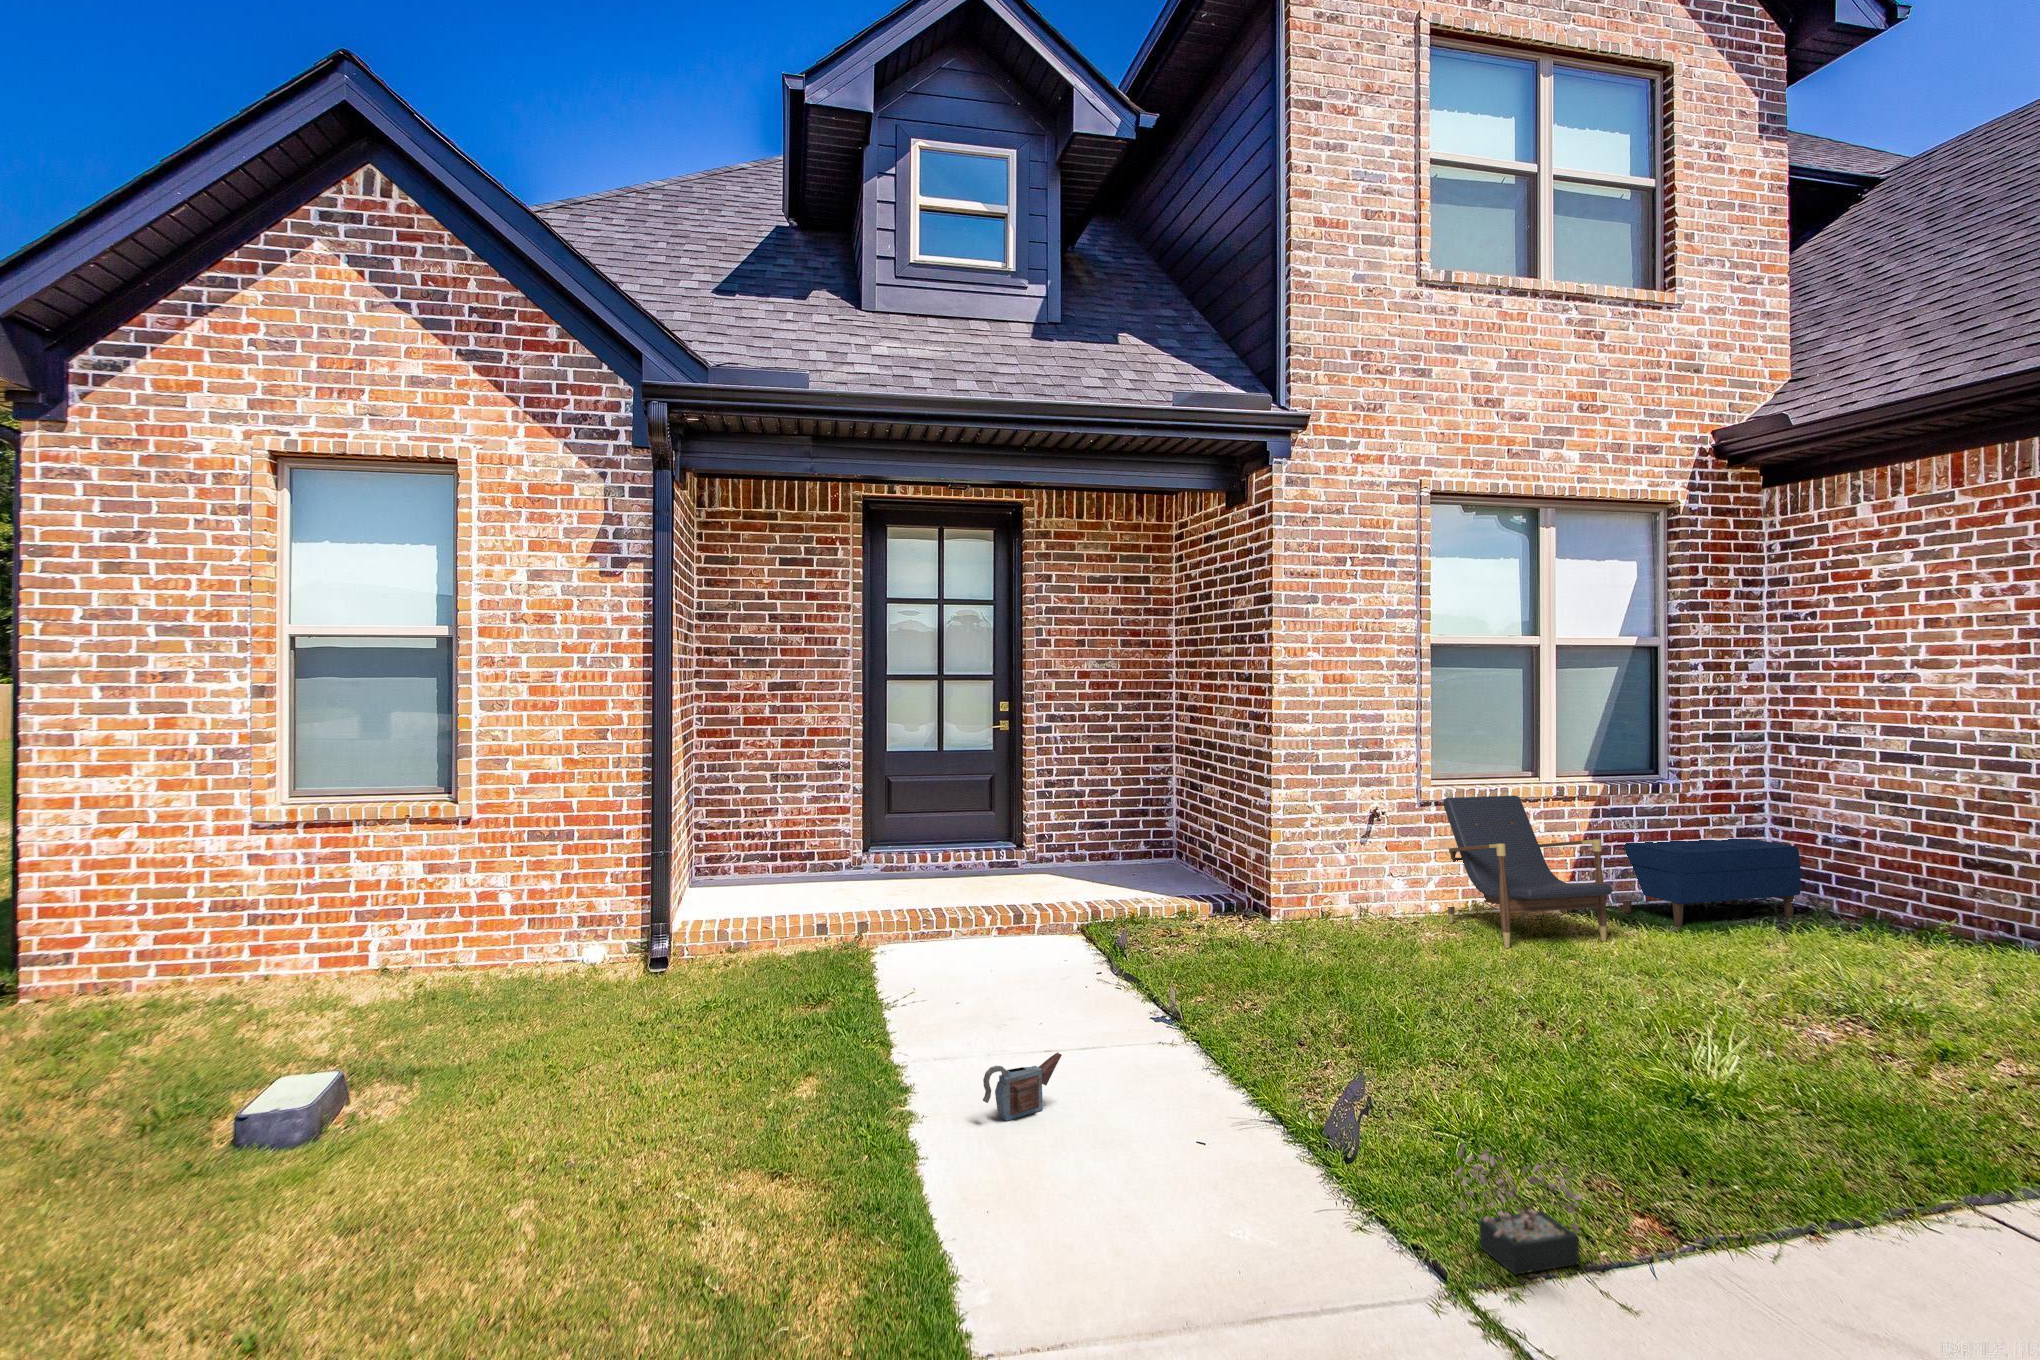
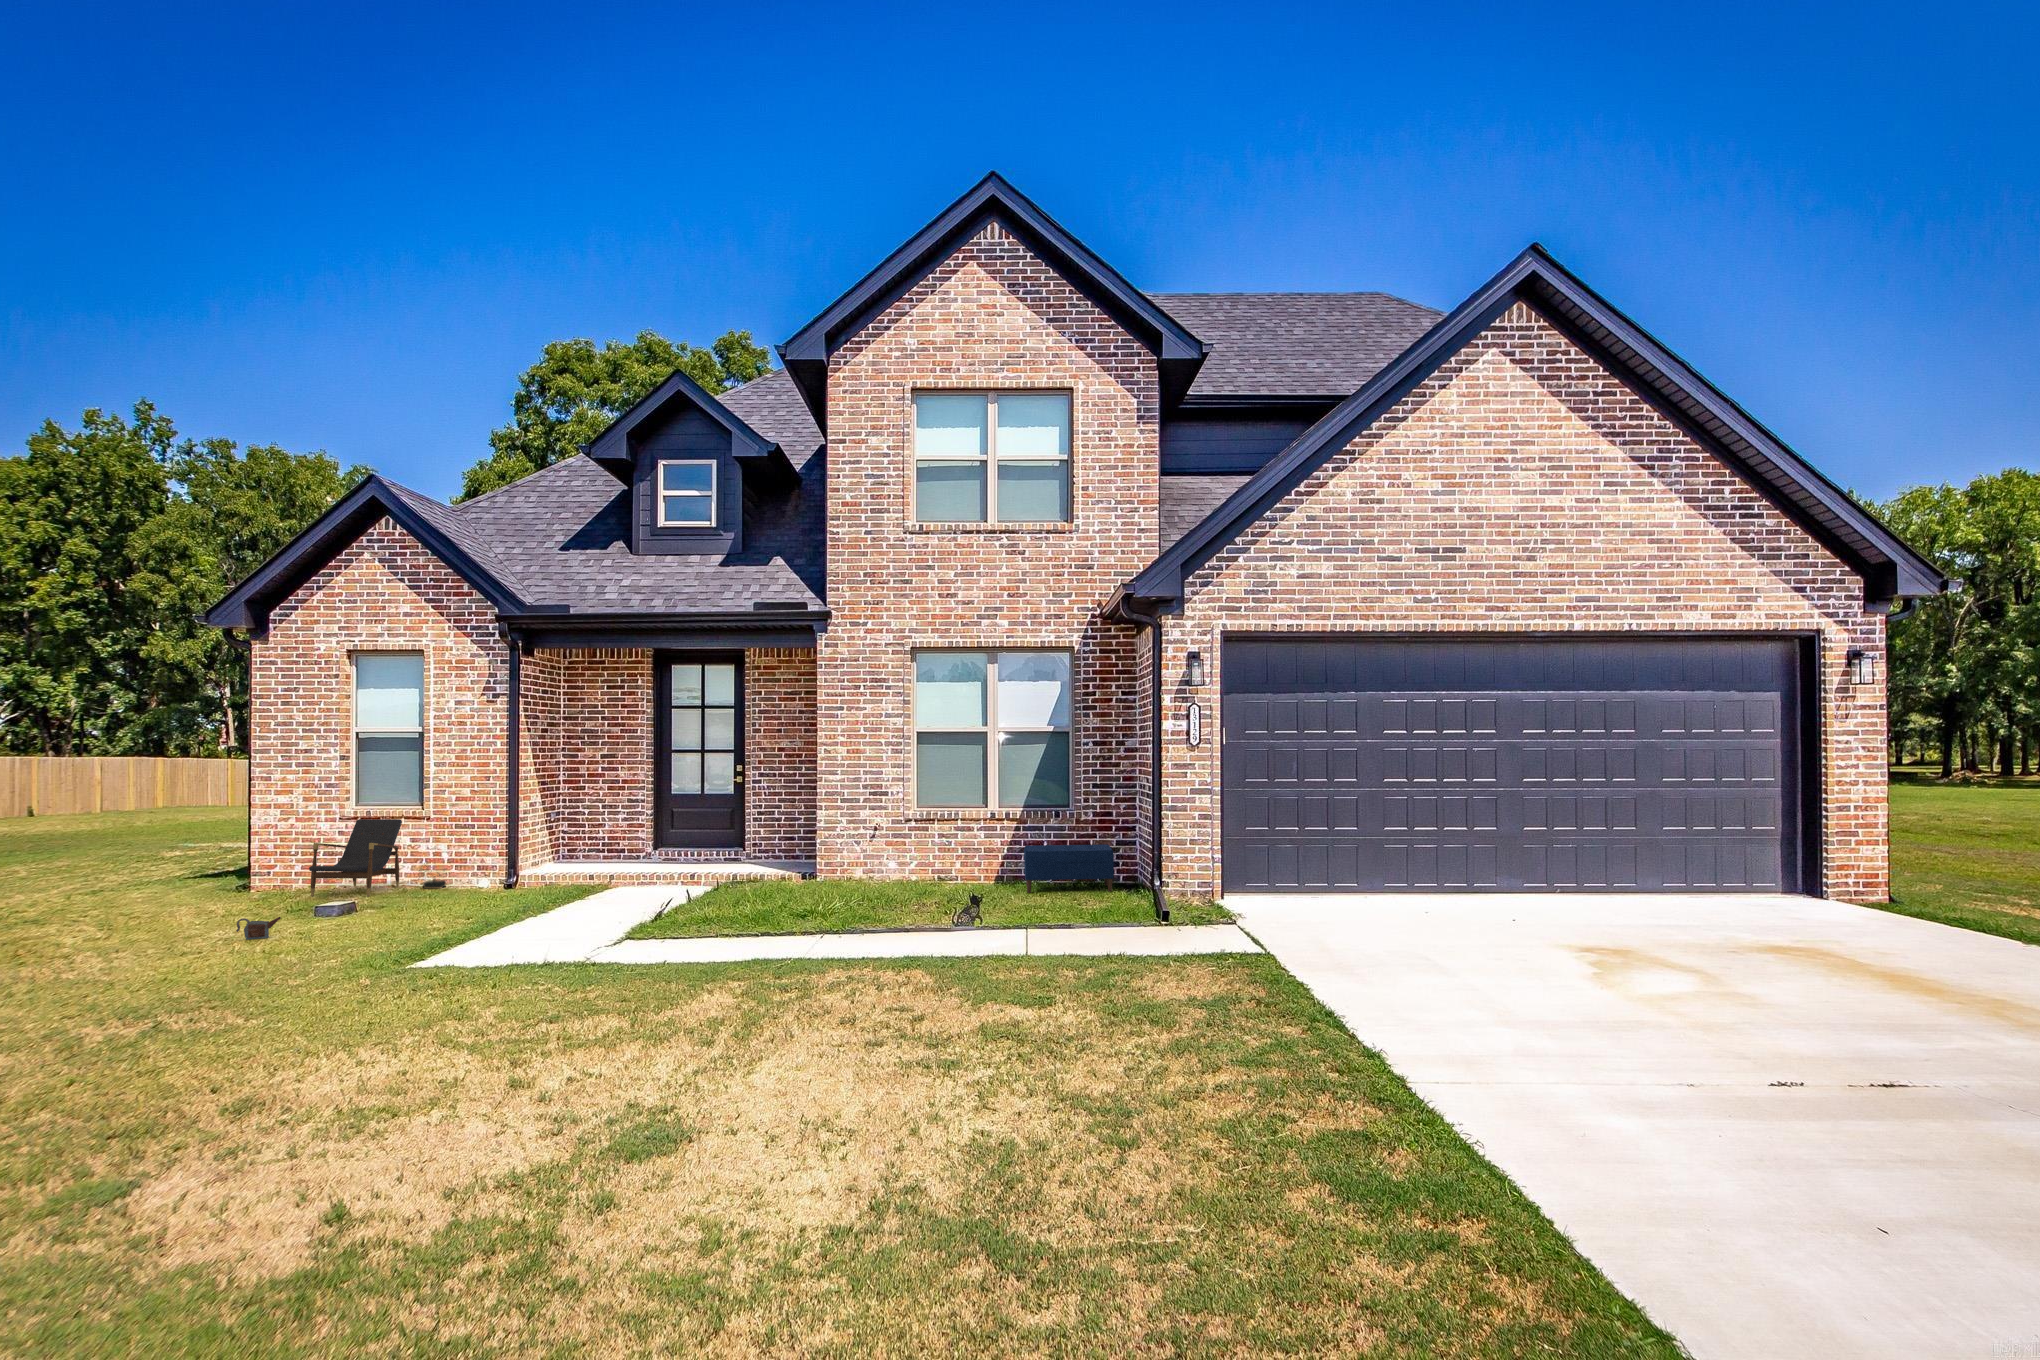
lounge chair: present [1443,795,1612,948] -> present [309,819,402,896]
watering can: present [983,1052,1062,1121] -> present [236,917,281,940]
decorative plant: present [1455,1145,1582,1275] -> present [419,863,447,889]

